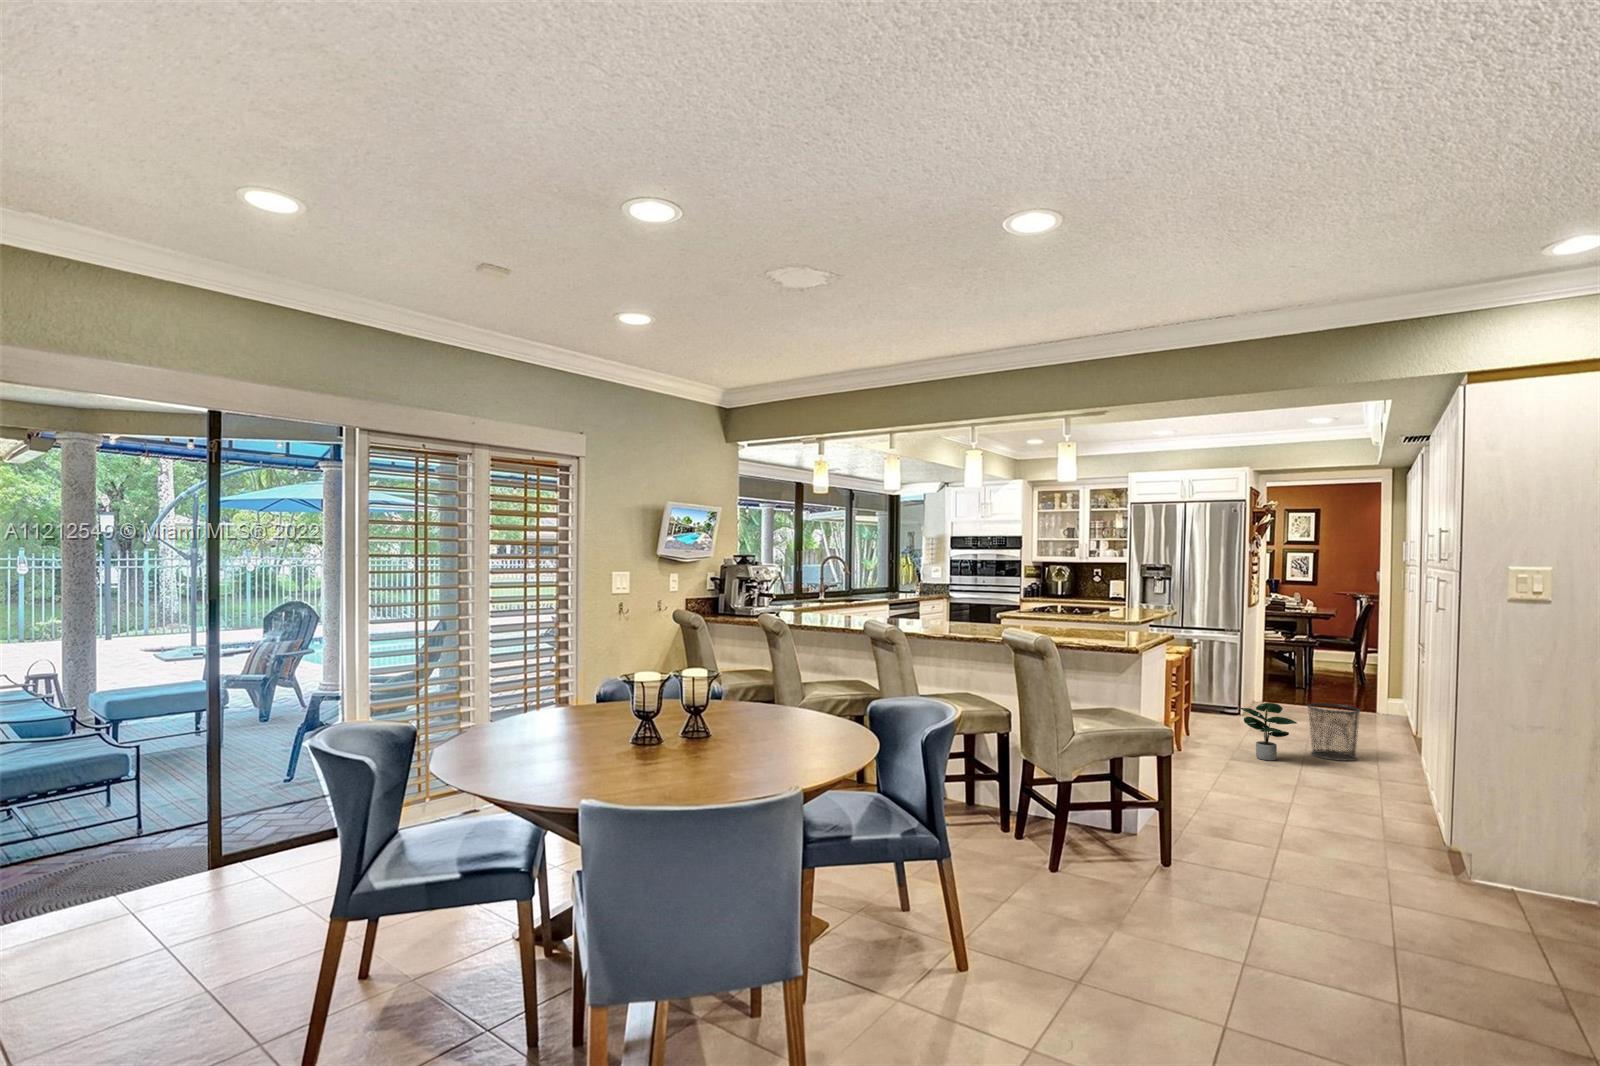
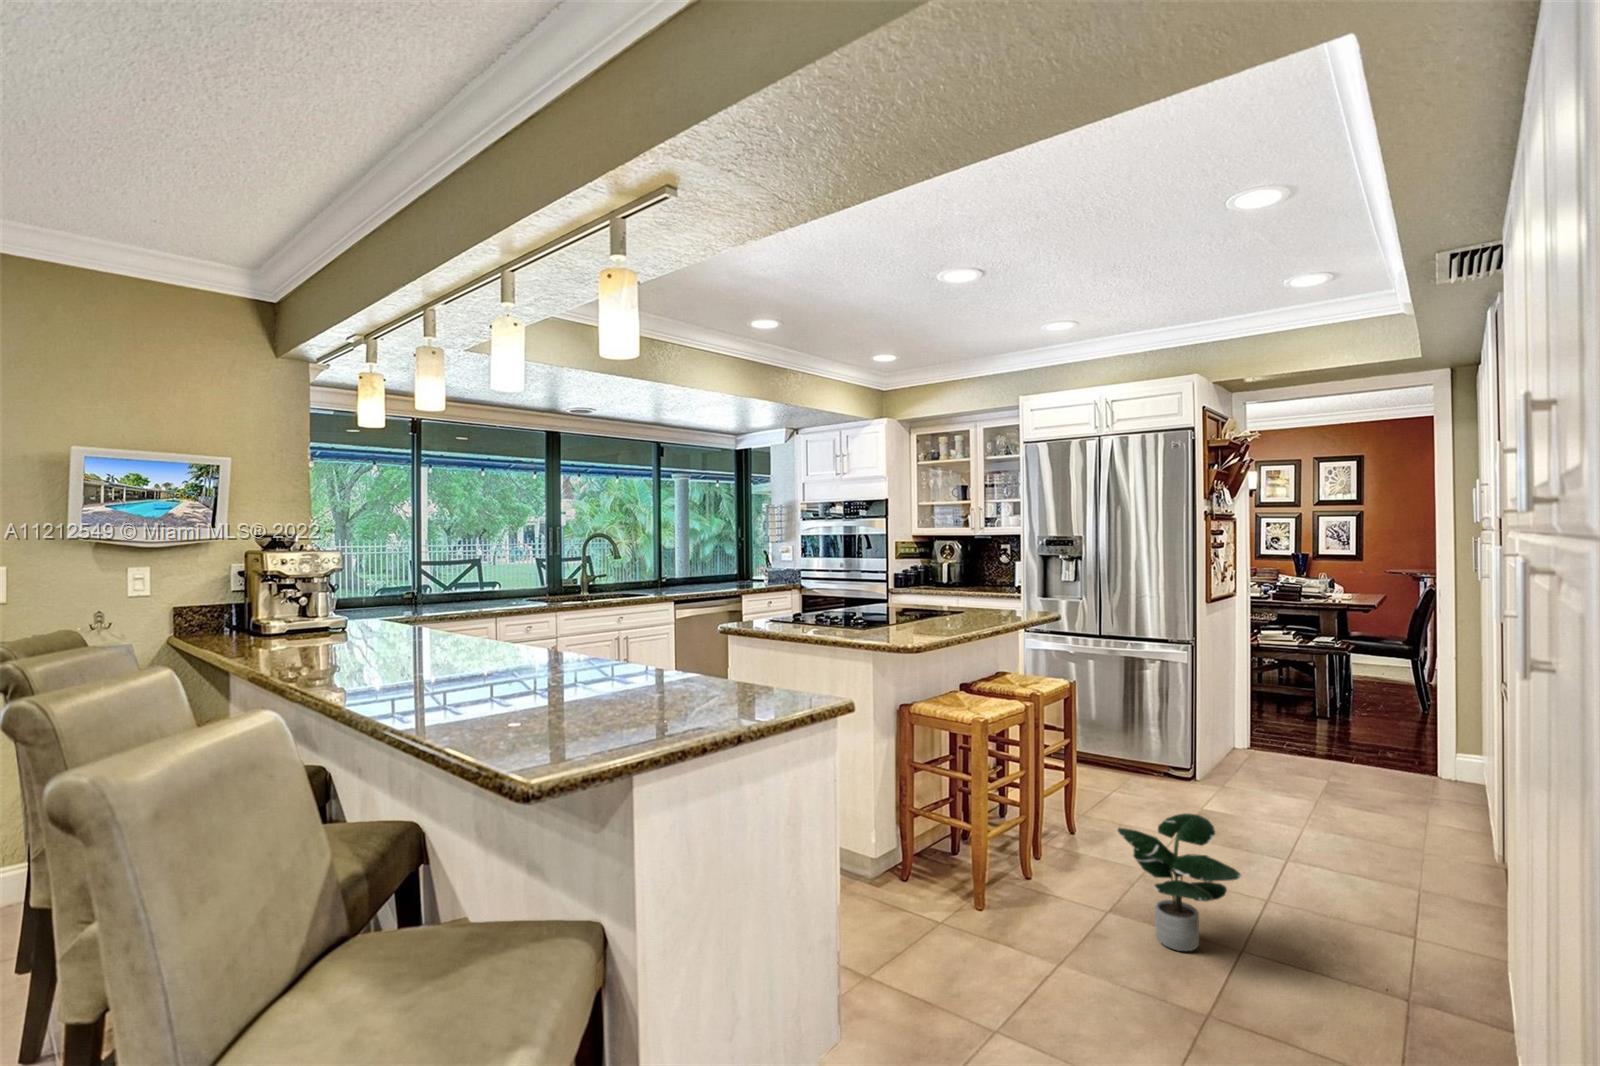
waste bin: present [1307,703,1360,761] -> none [1276,811,1399,957]

